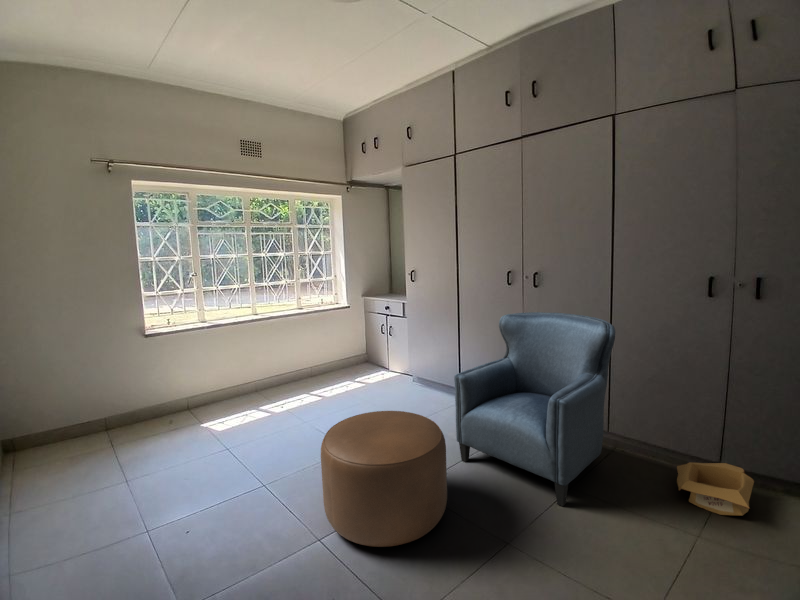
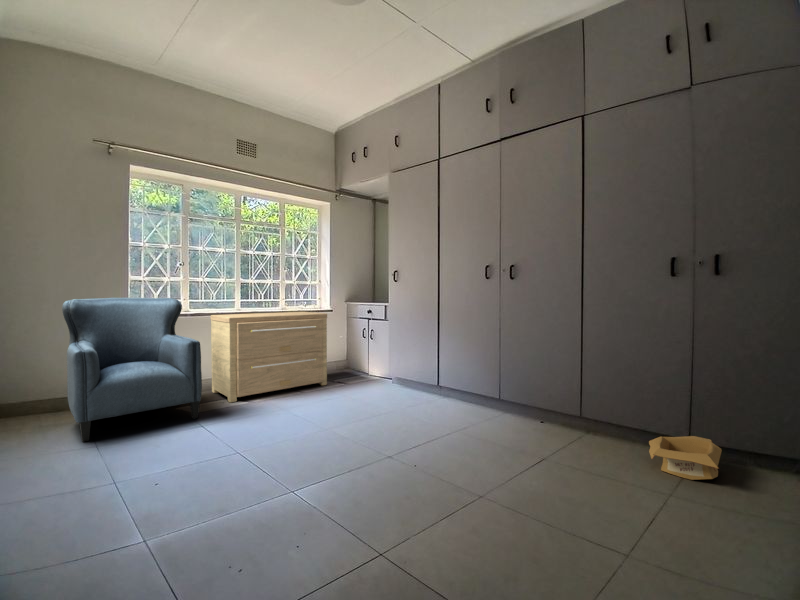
side table: none [228,312,347,414] -> present [211,312,327,402]
armchair: present [454,312,615,506] -> present [62,298,202,442]
ottoman: present [321,411,447,547] -> none [299,380,425,499]

